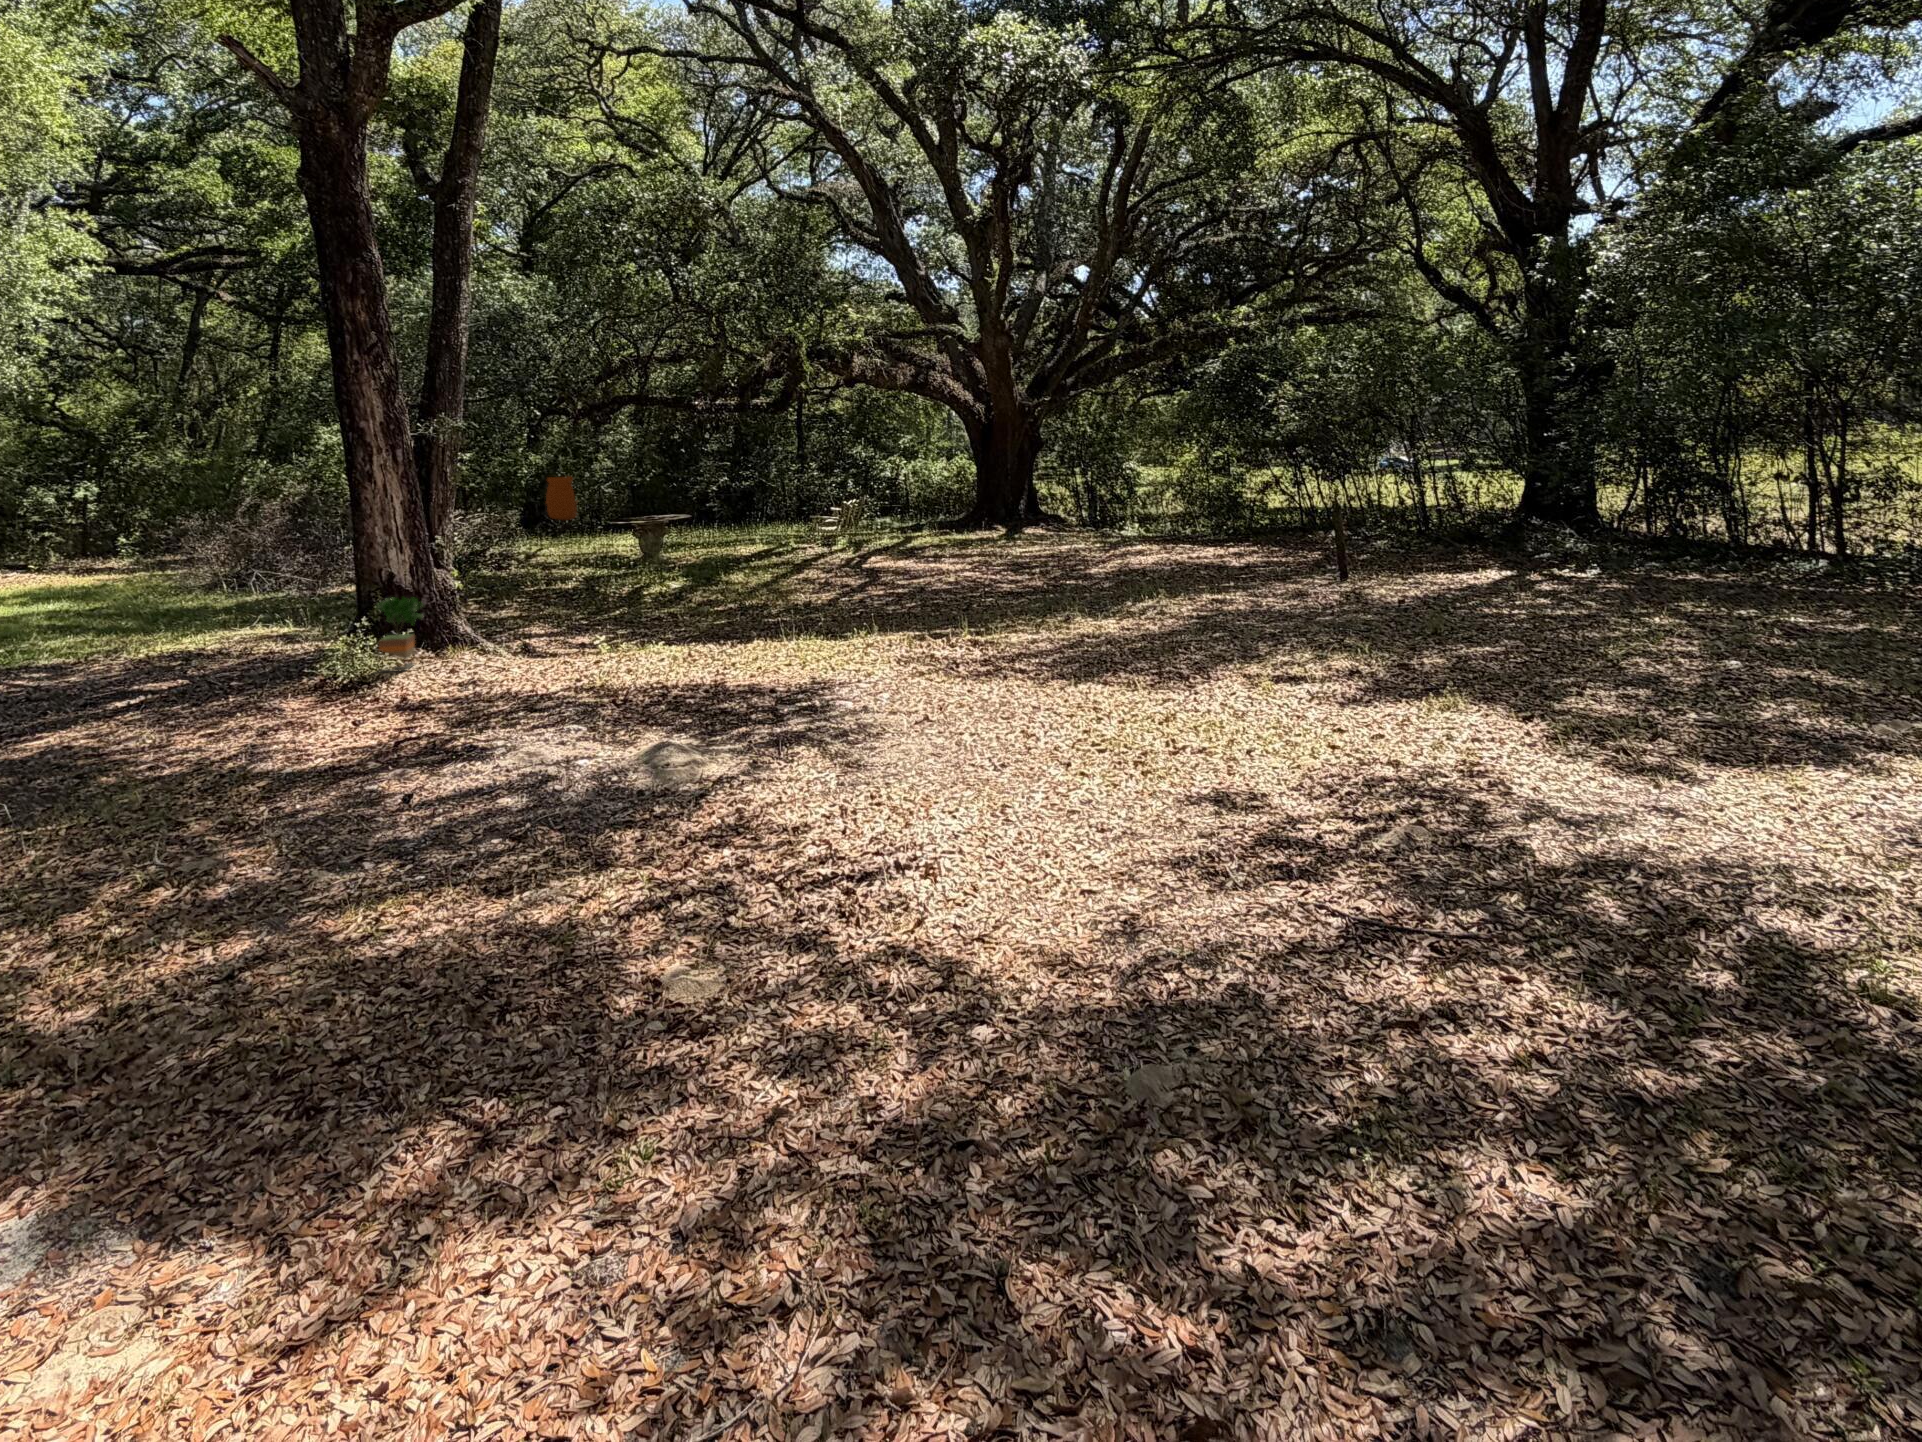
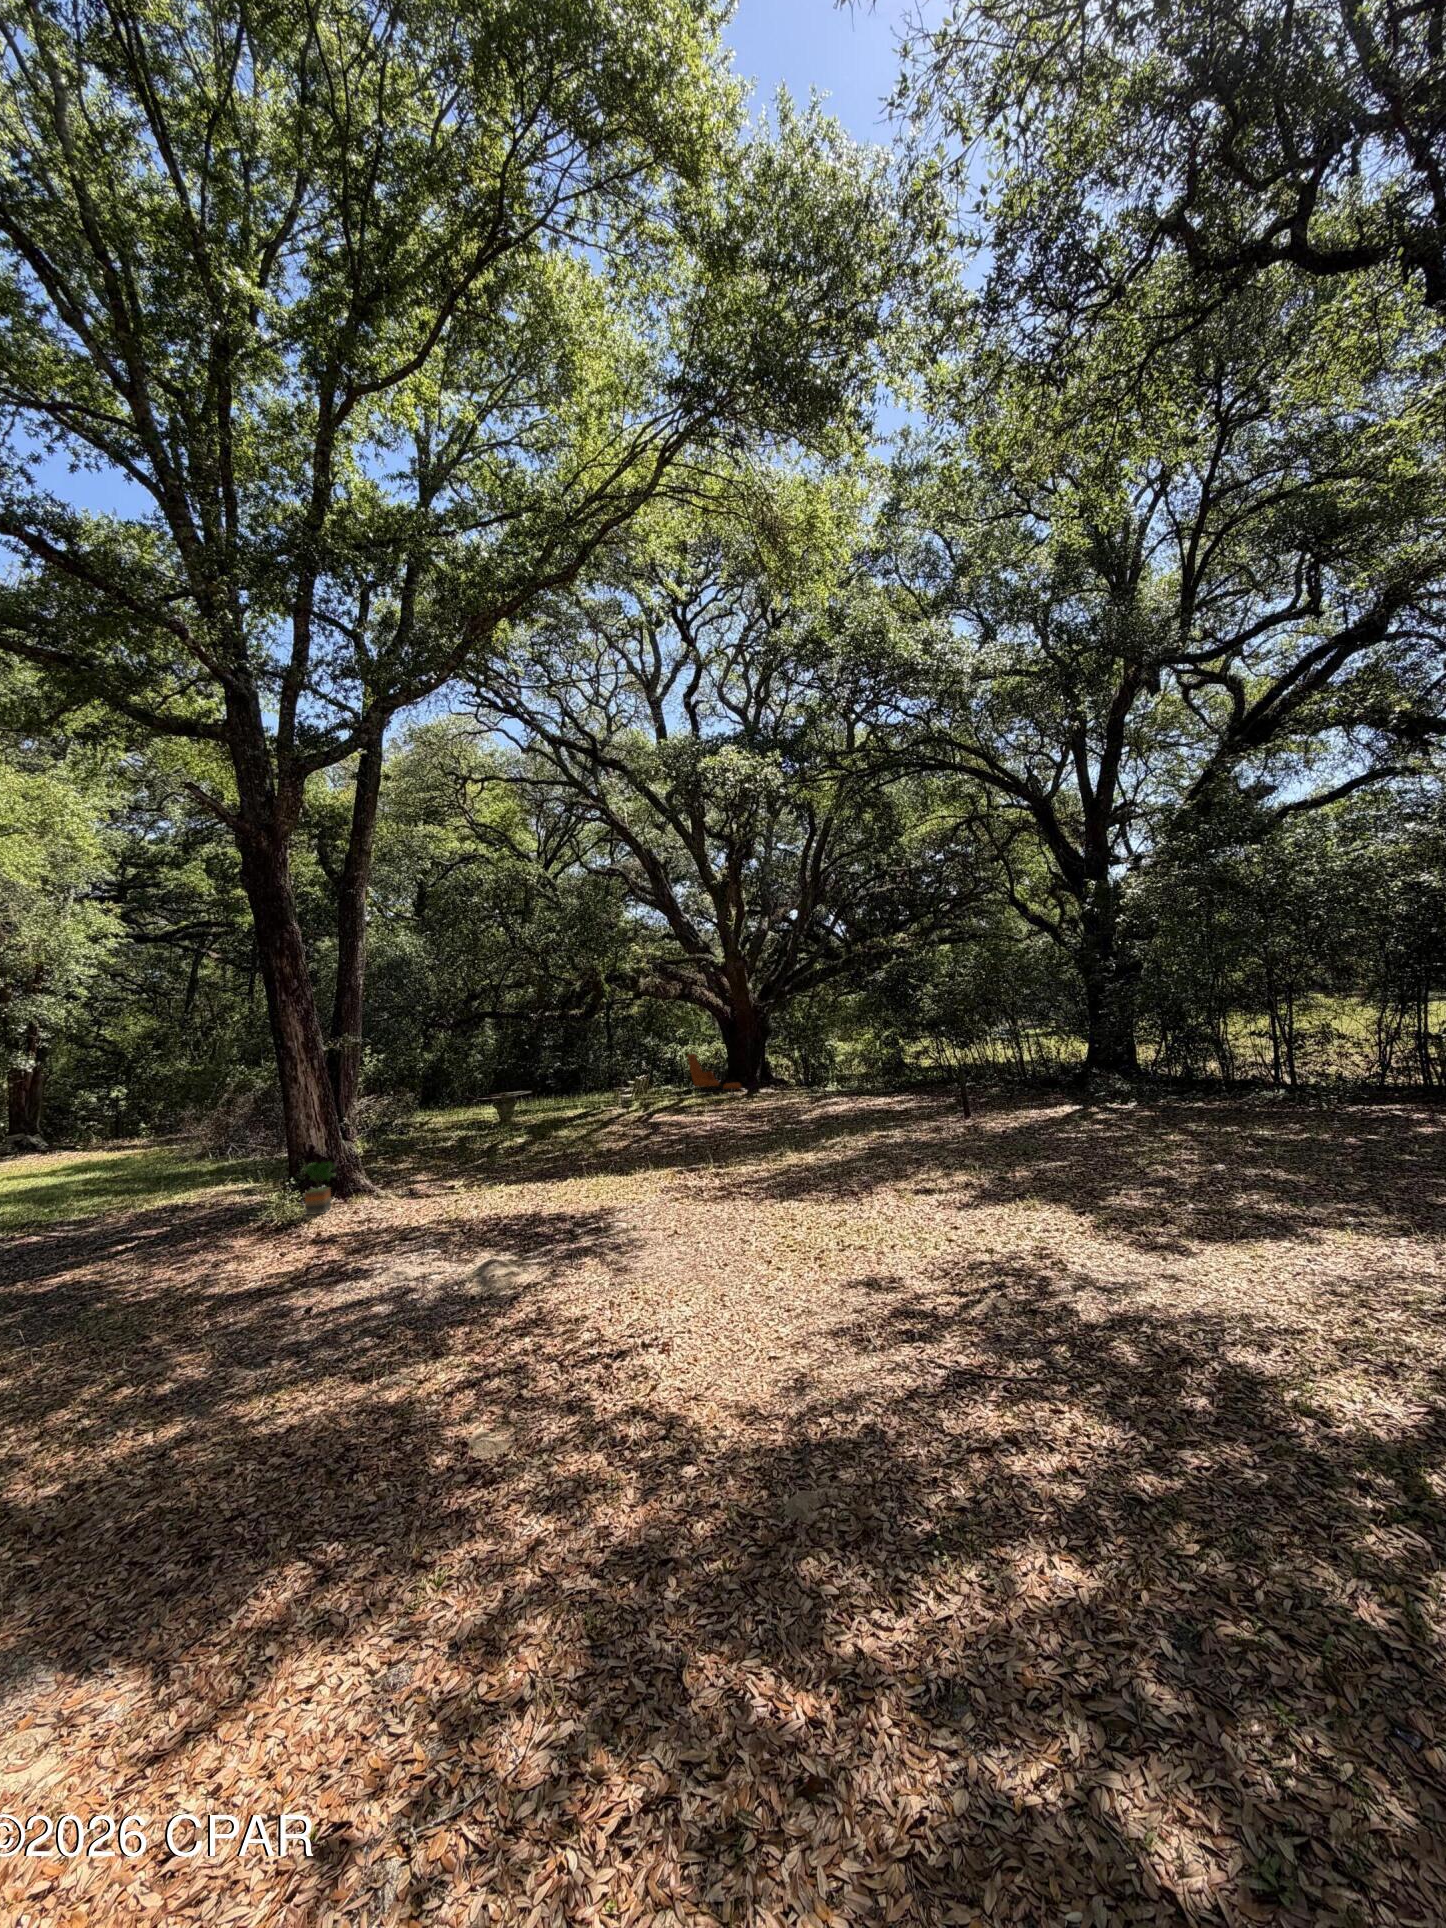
lounge chair: present [546,476,578,531] -> present [687,1053,741,1096]

